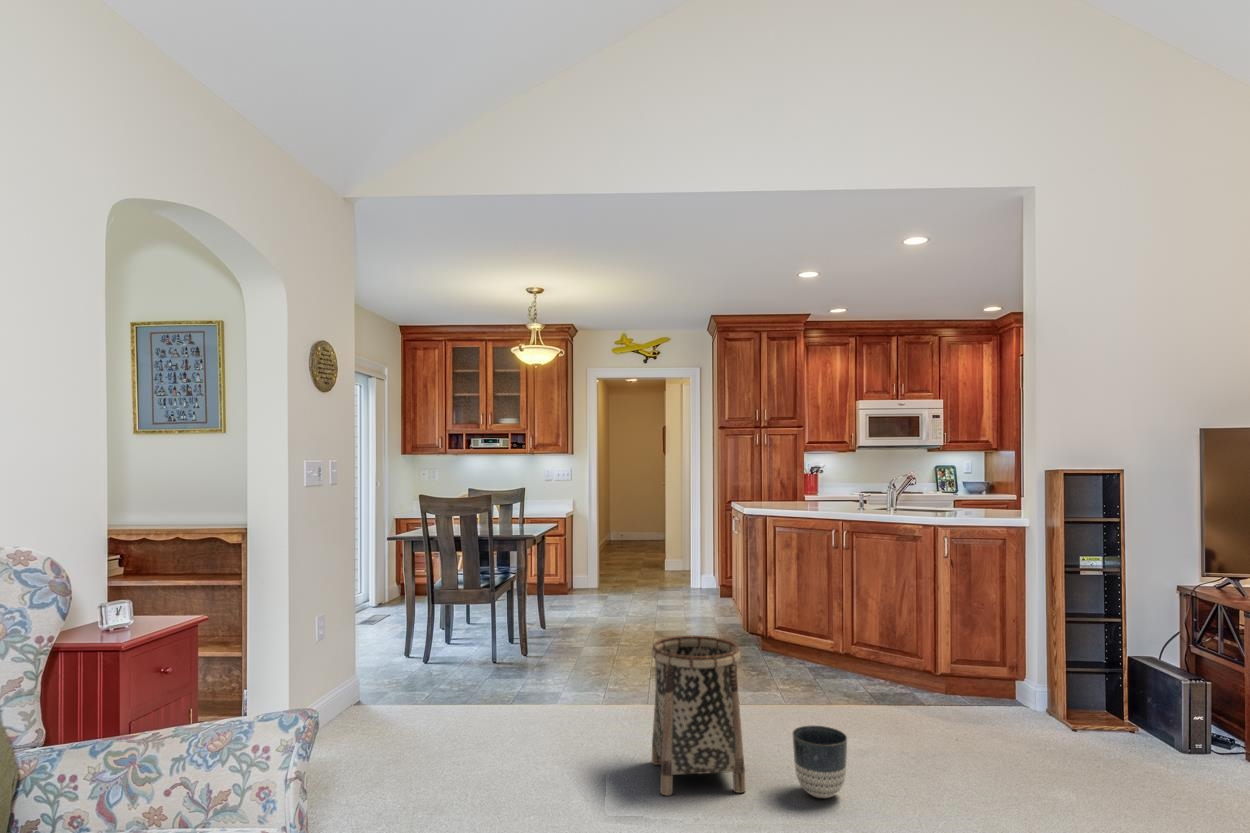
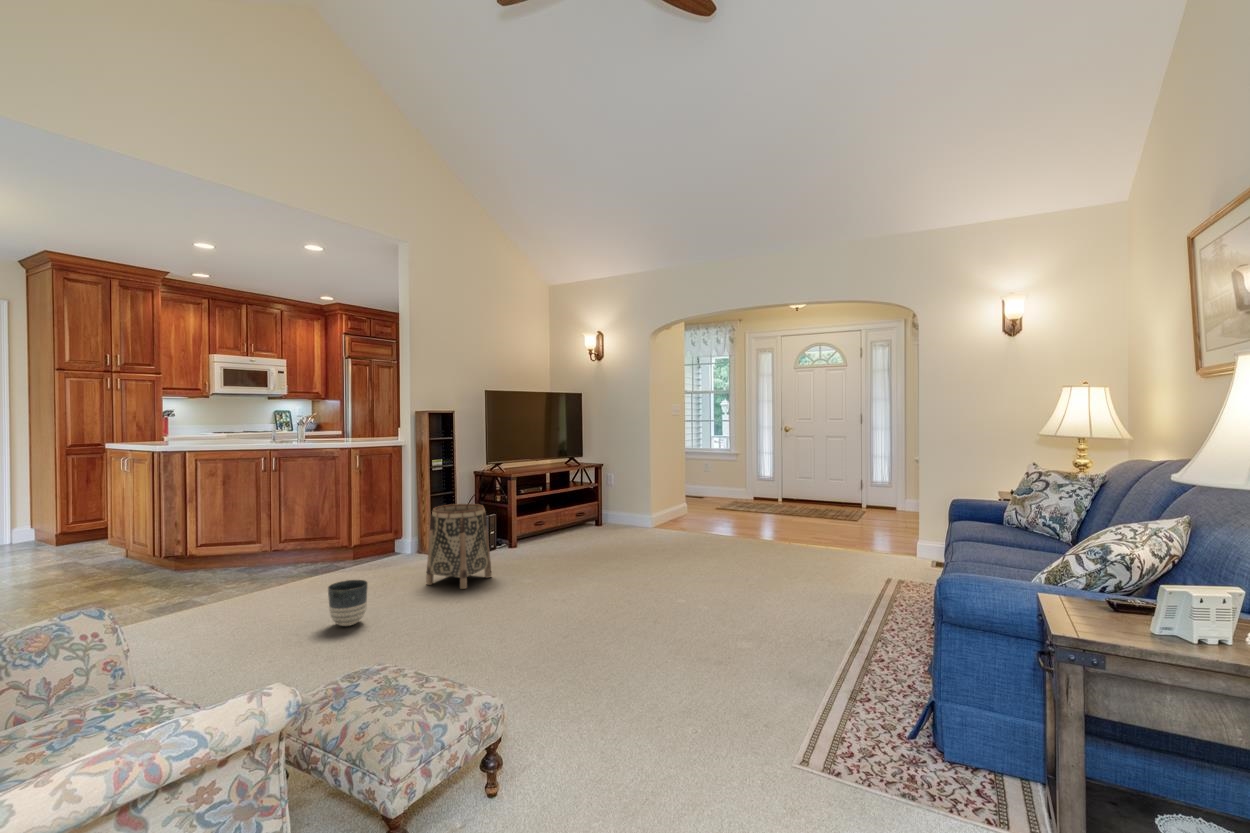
basket: present [651,636,746,796] -> present [426,504,491,589]

